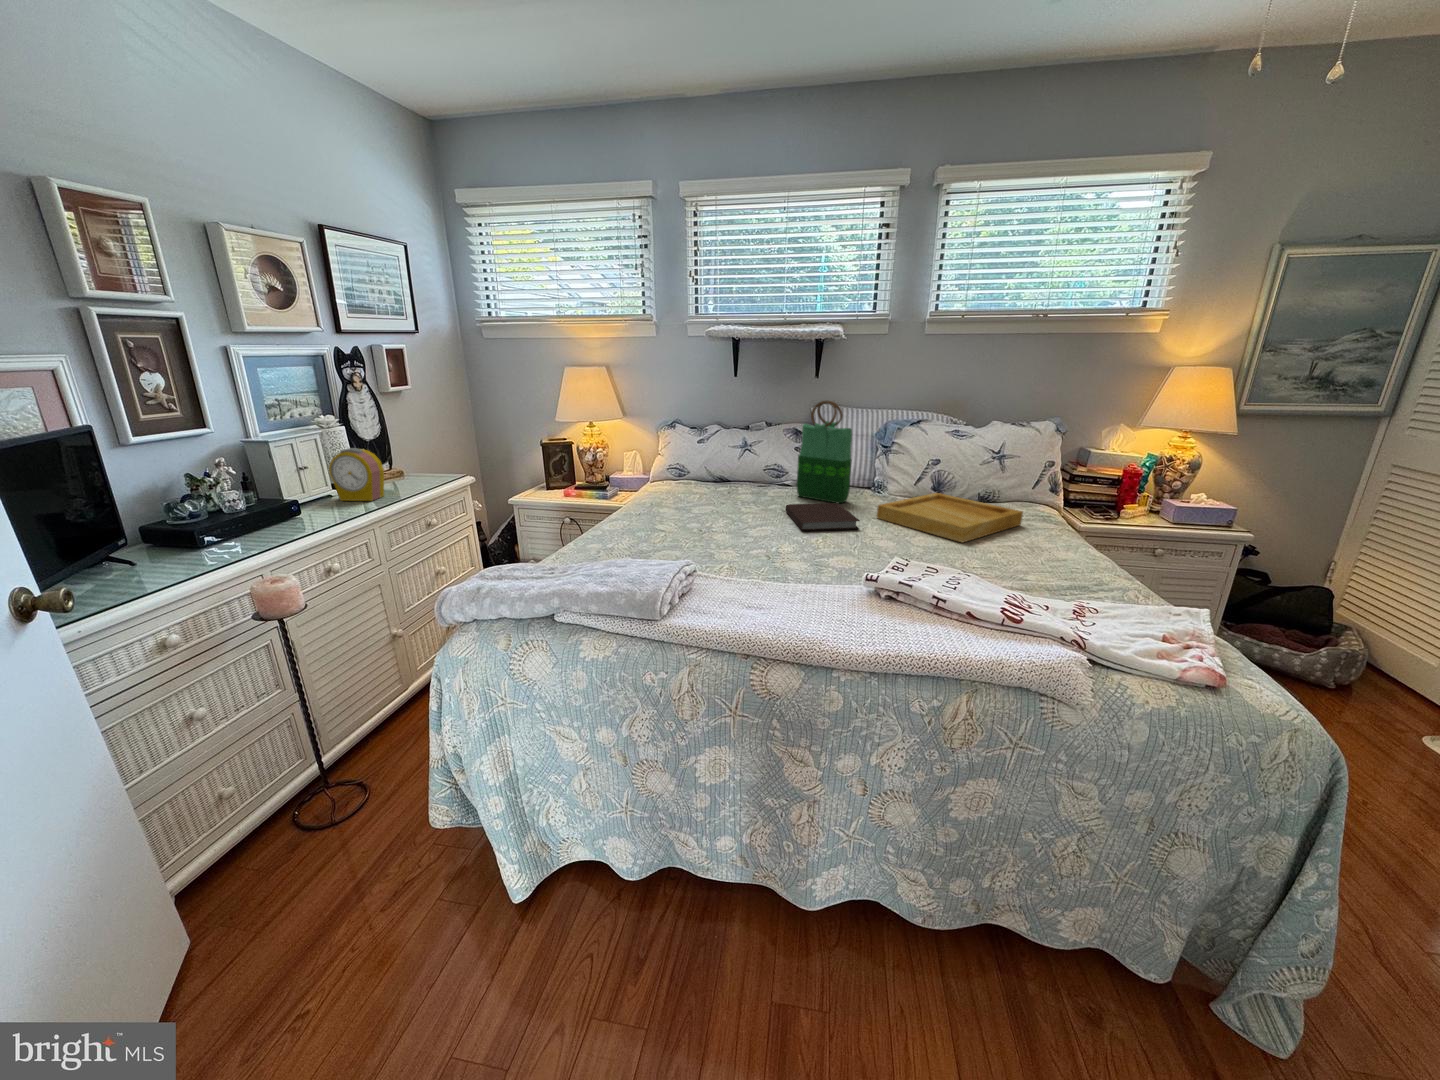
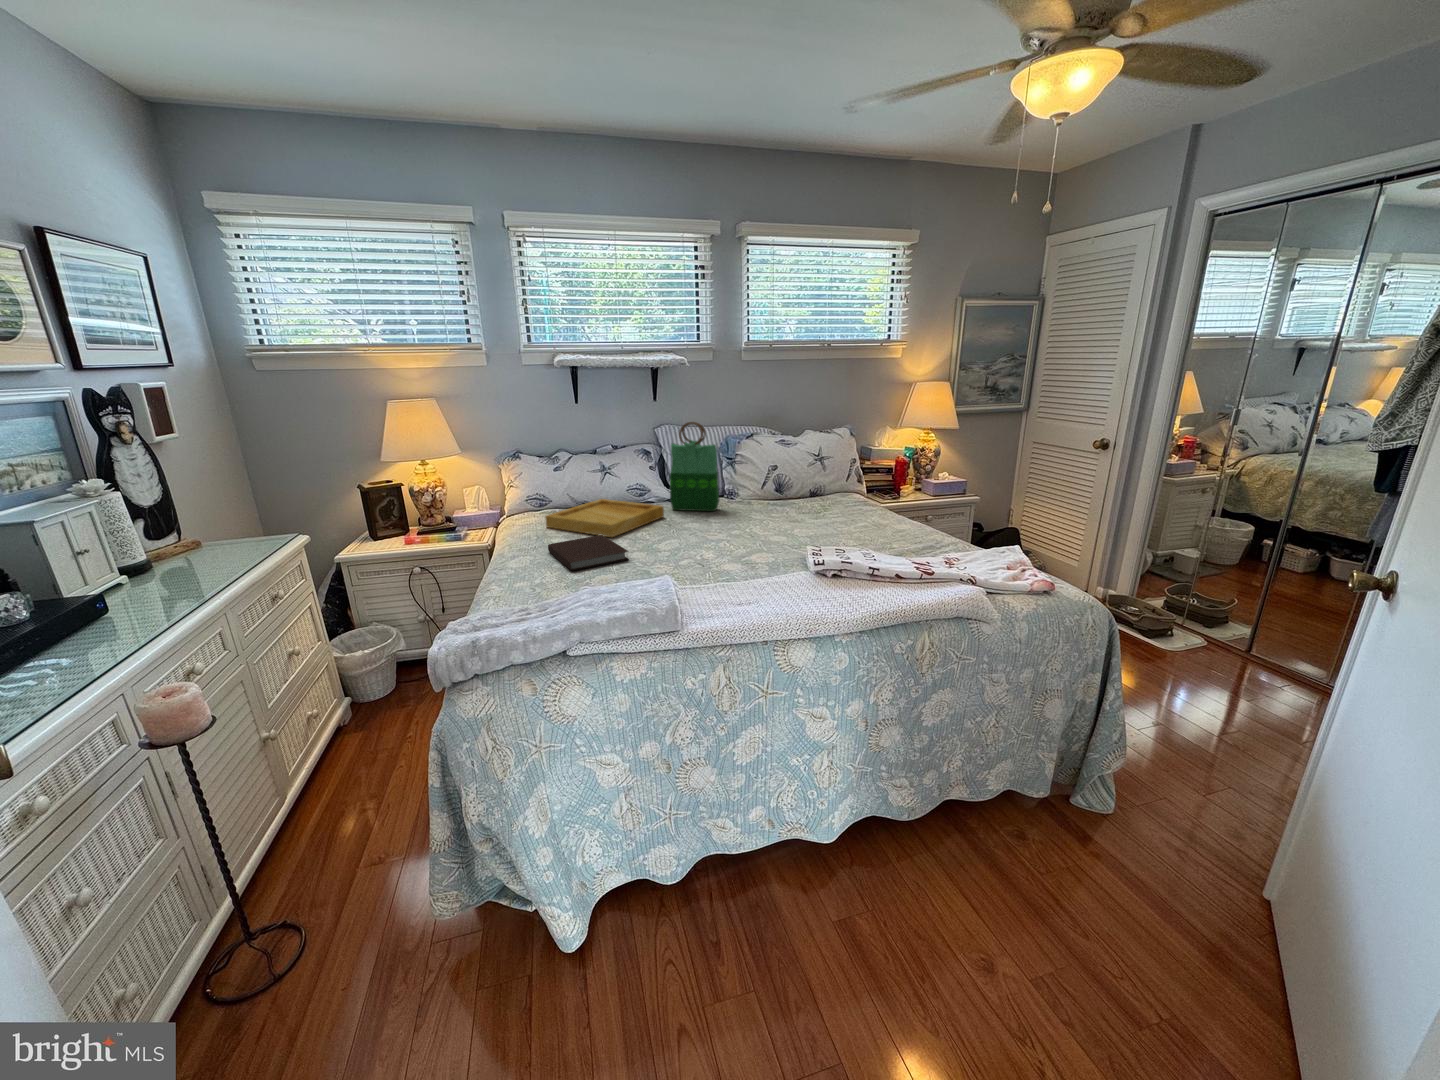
alarm clock: present [329,448,384,501] -> none [128,517,212,588]
tray: present [877,493,1023,542] -> present [545,499,664,537]
notebook: present [786,503,860,531] -> present [548,535,629,571]

